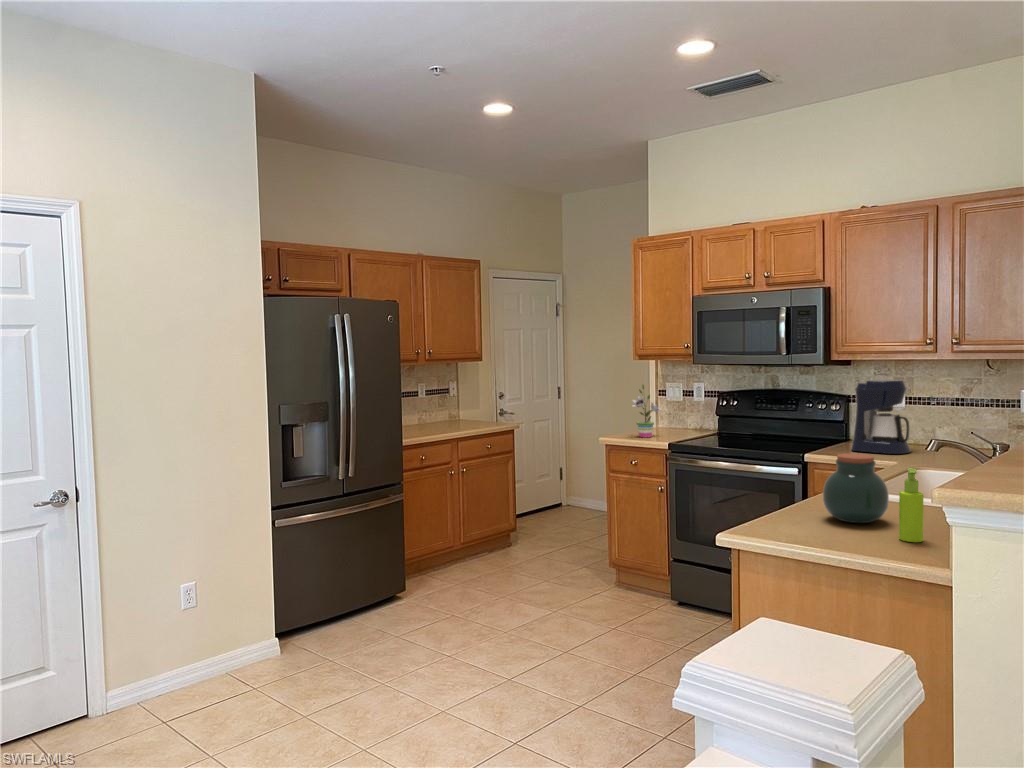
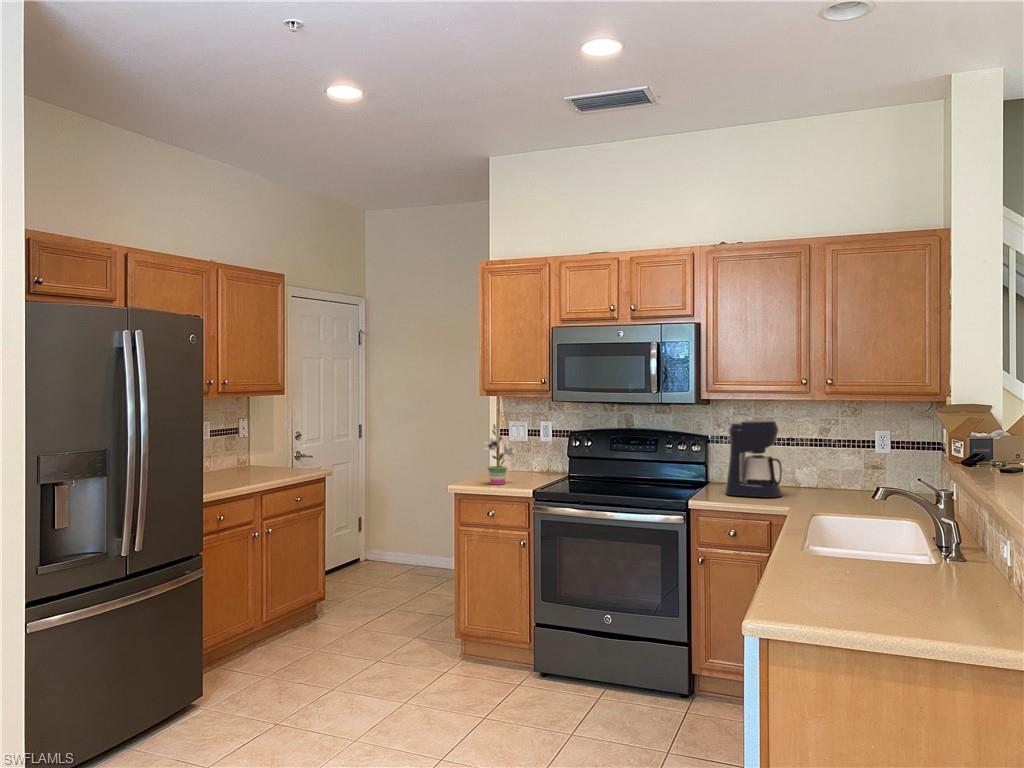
jar: present [823,453,889,523] -> none [796,507,868,586]
soap dispenser: present [899,468,923,542] -> none [900,524,927,608]

